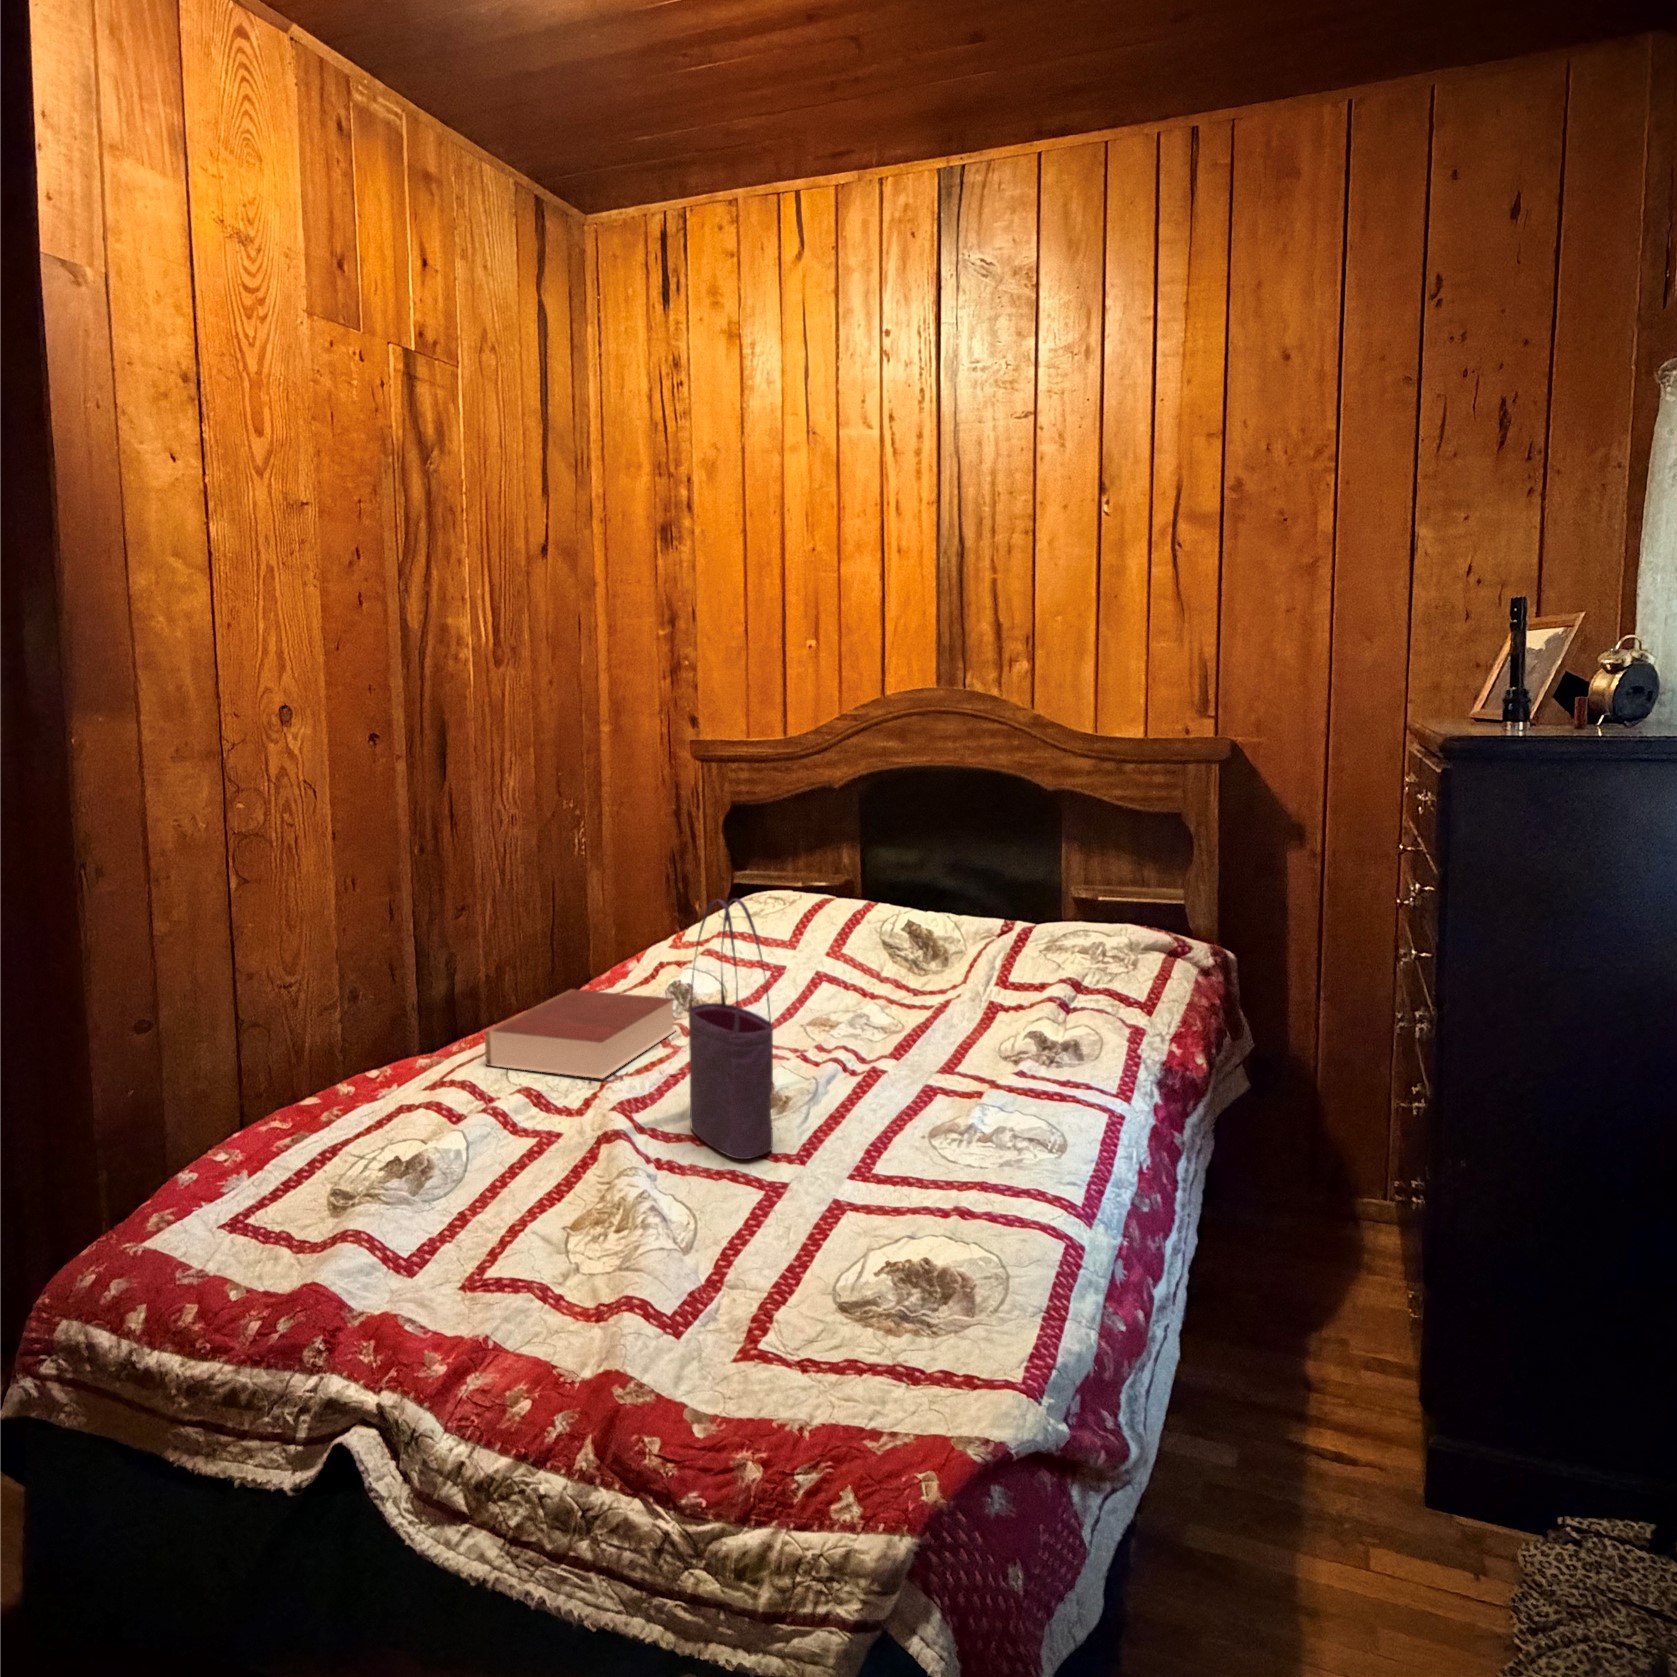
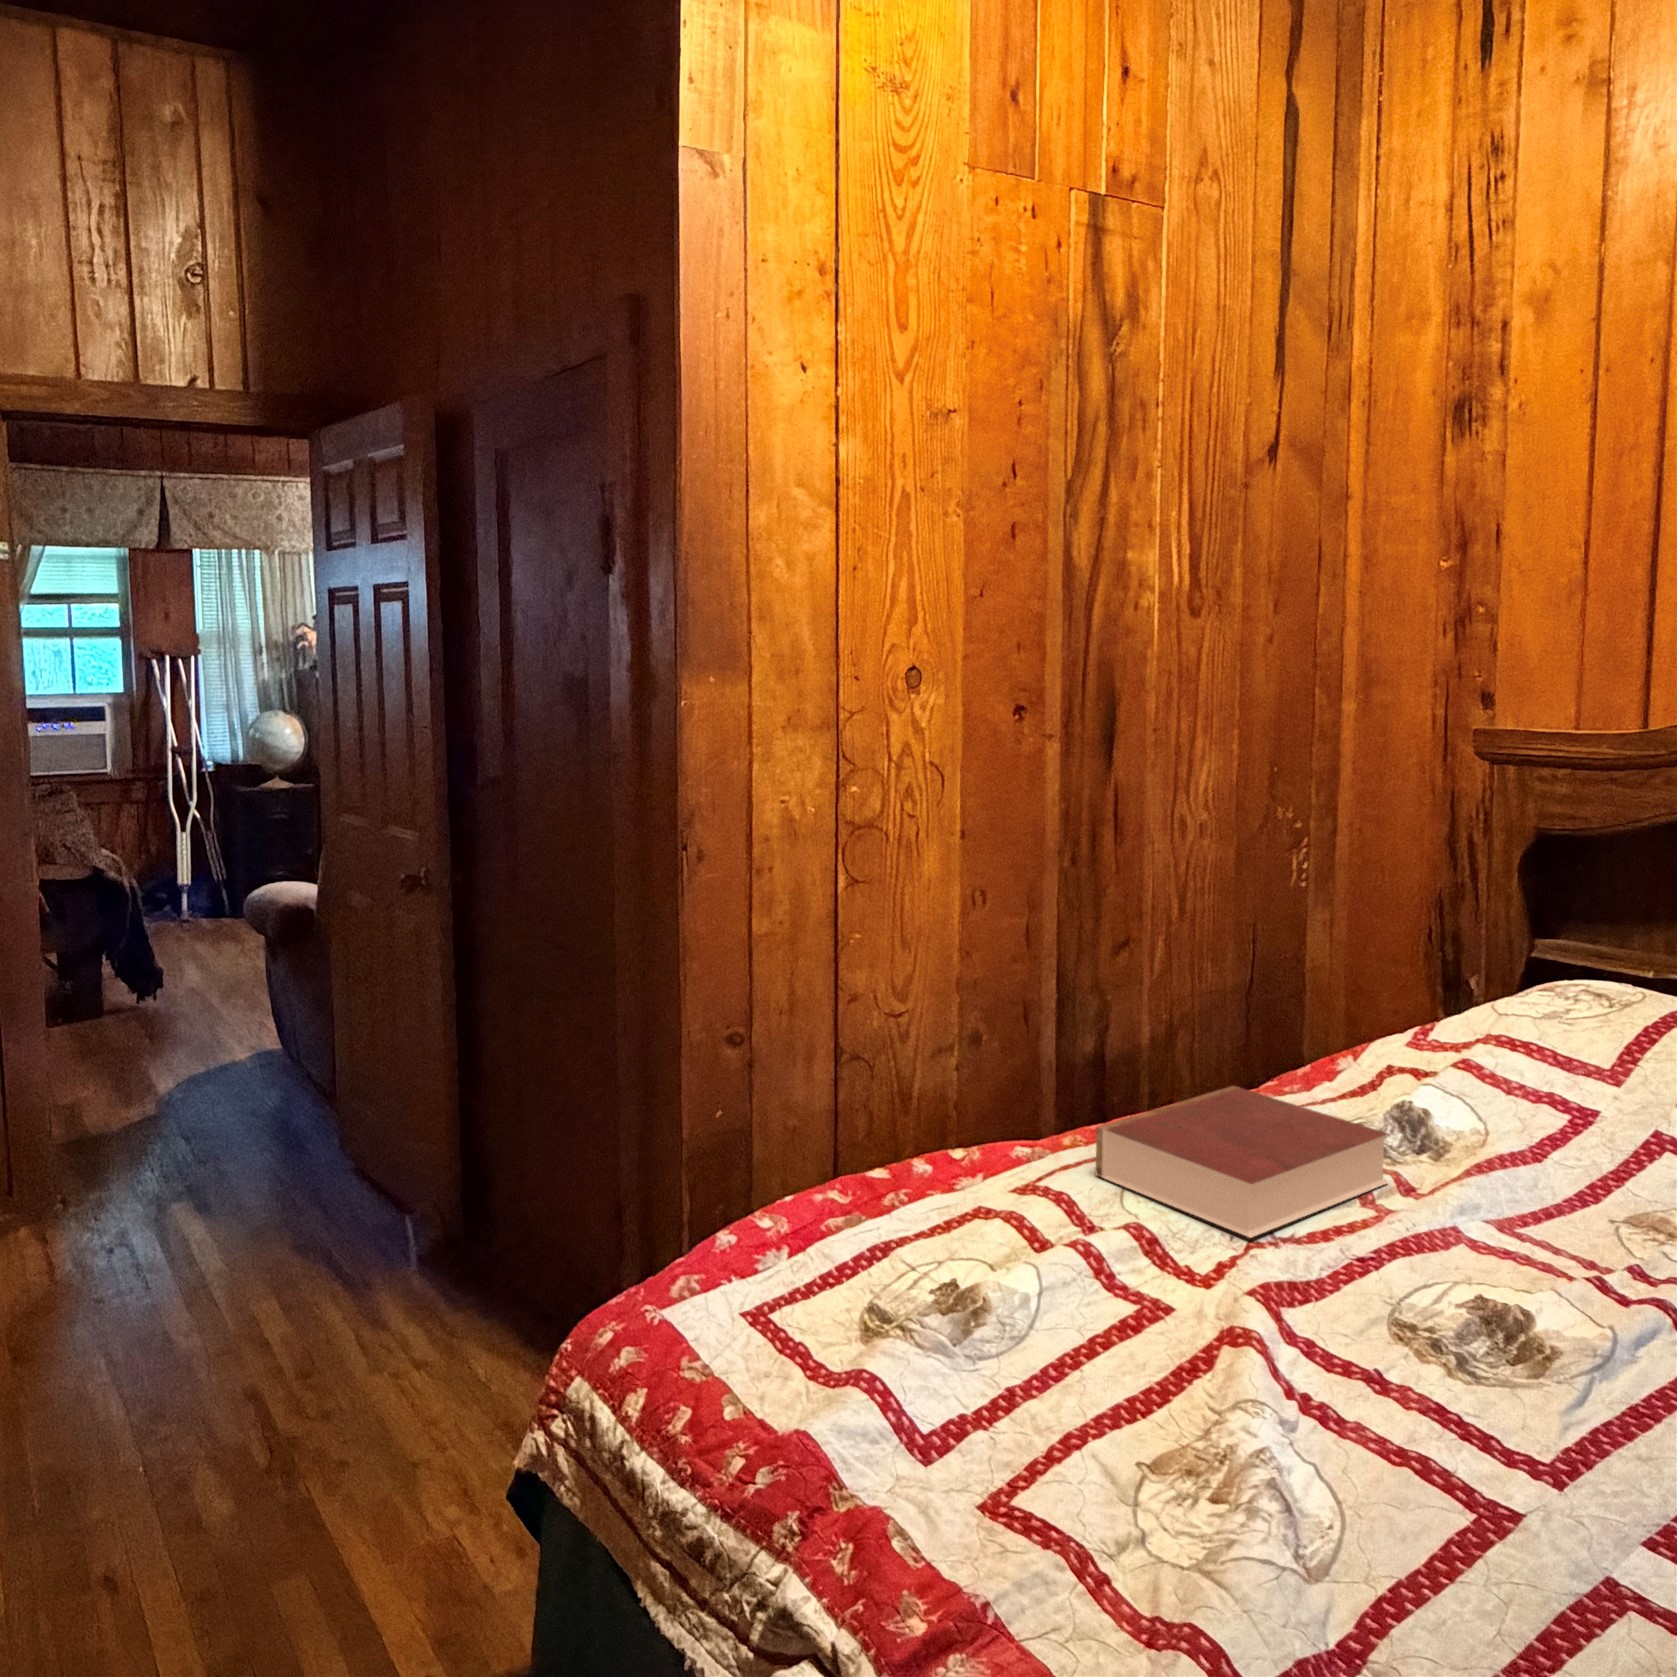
tote bag: present [689,899,773,1159] -> none [1371,1004,1519,1447]

